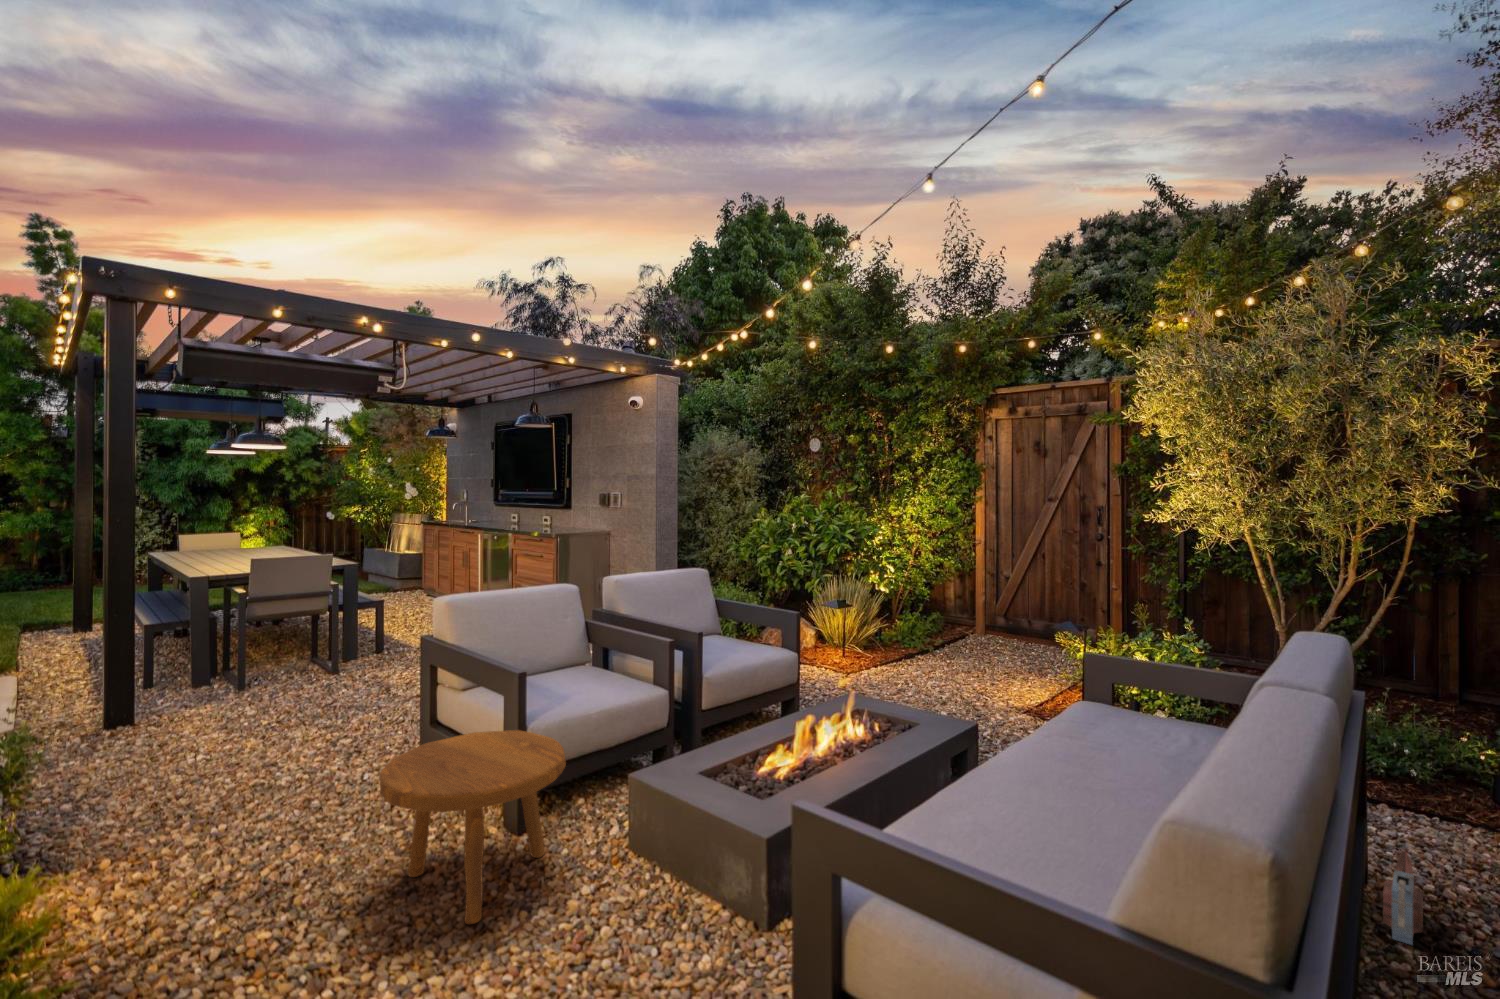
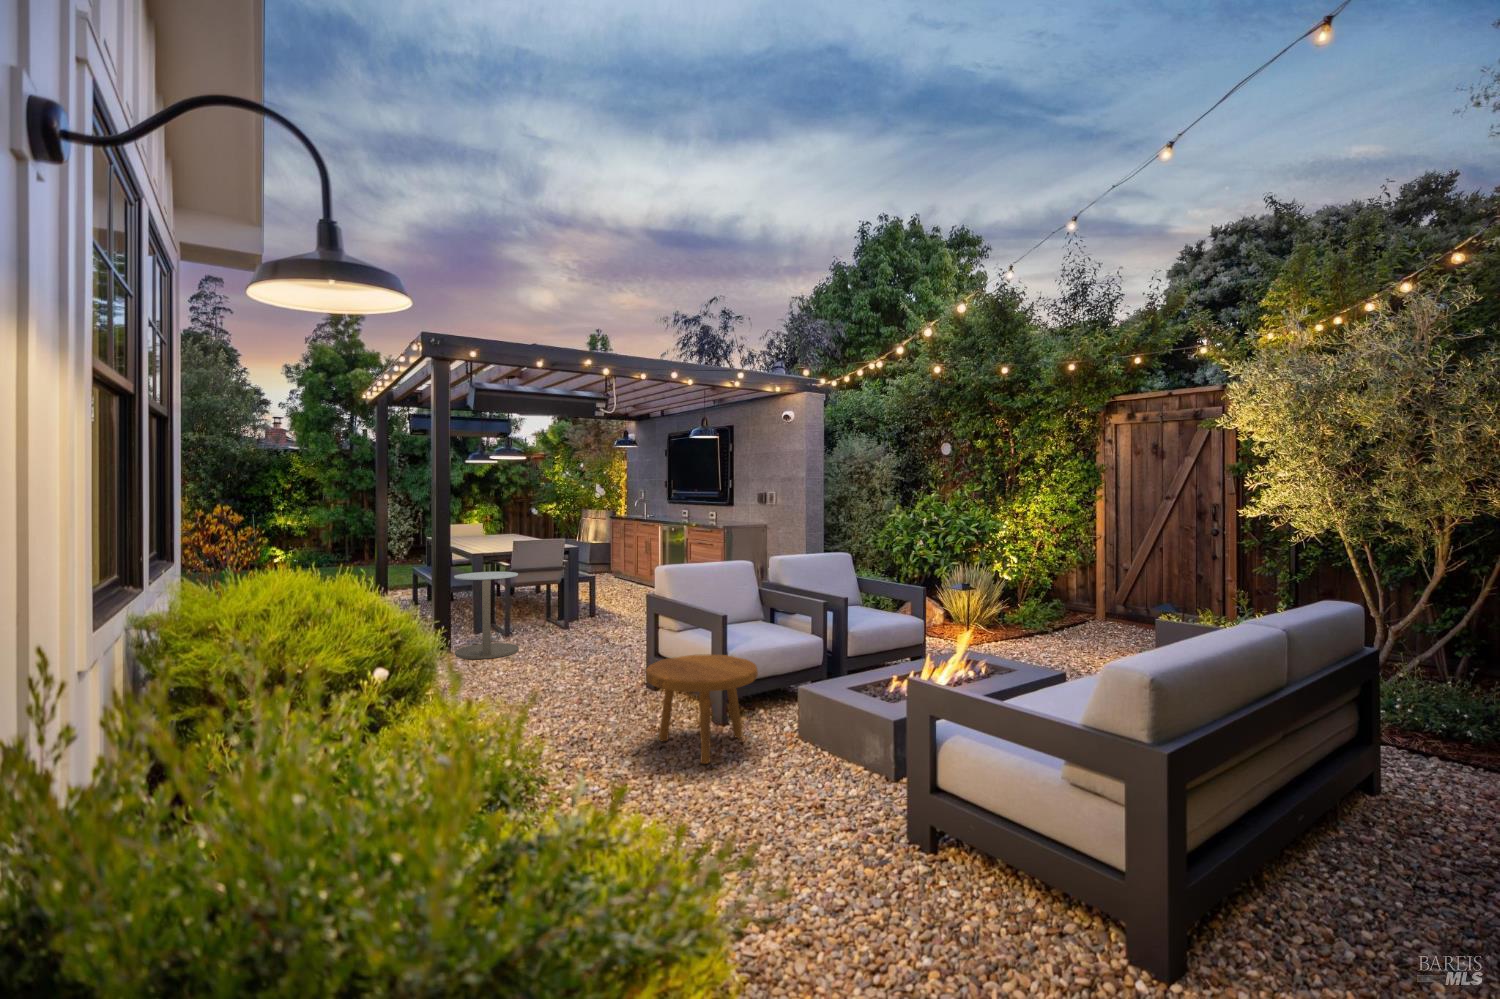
side table: none [142,601,250,730] -> present [454,572,519,659]
watering can: present [1383,851,1423,945] -> none [1355,764,1390,825]

